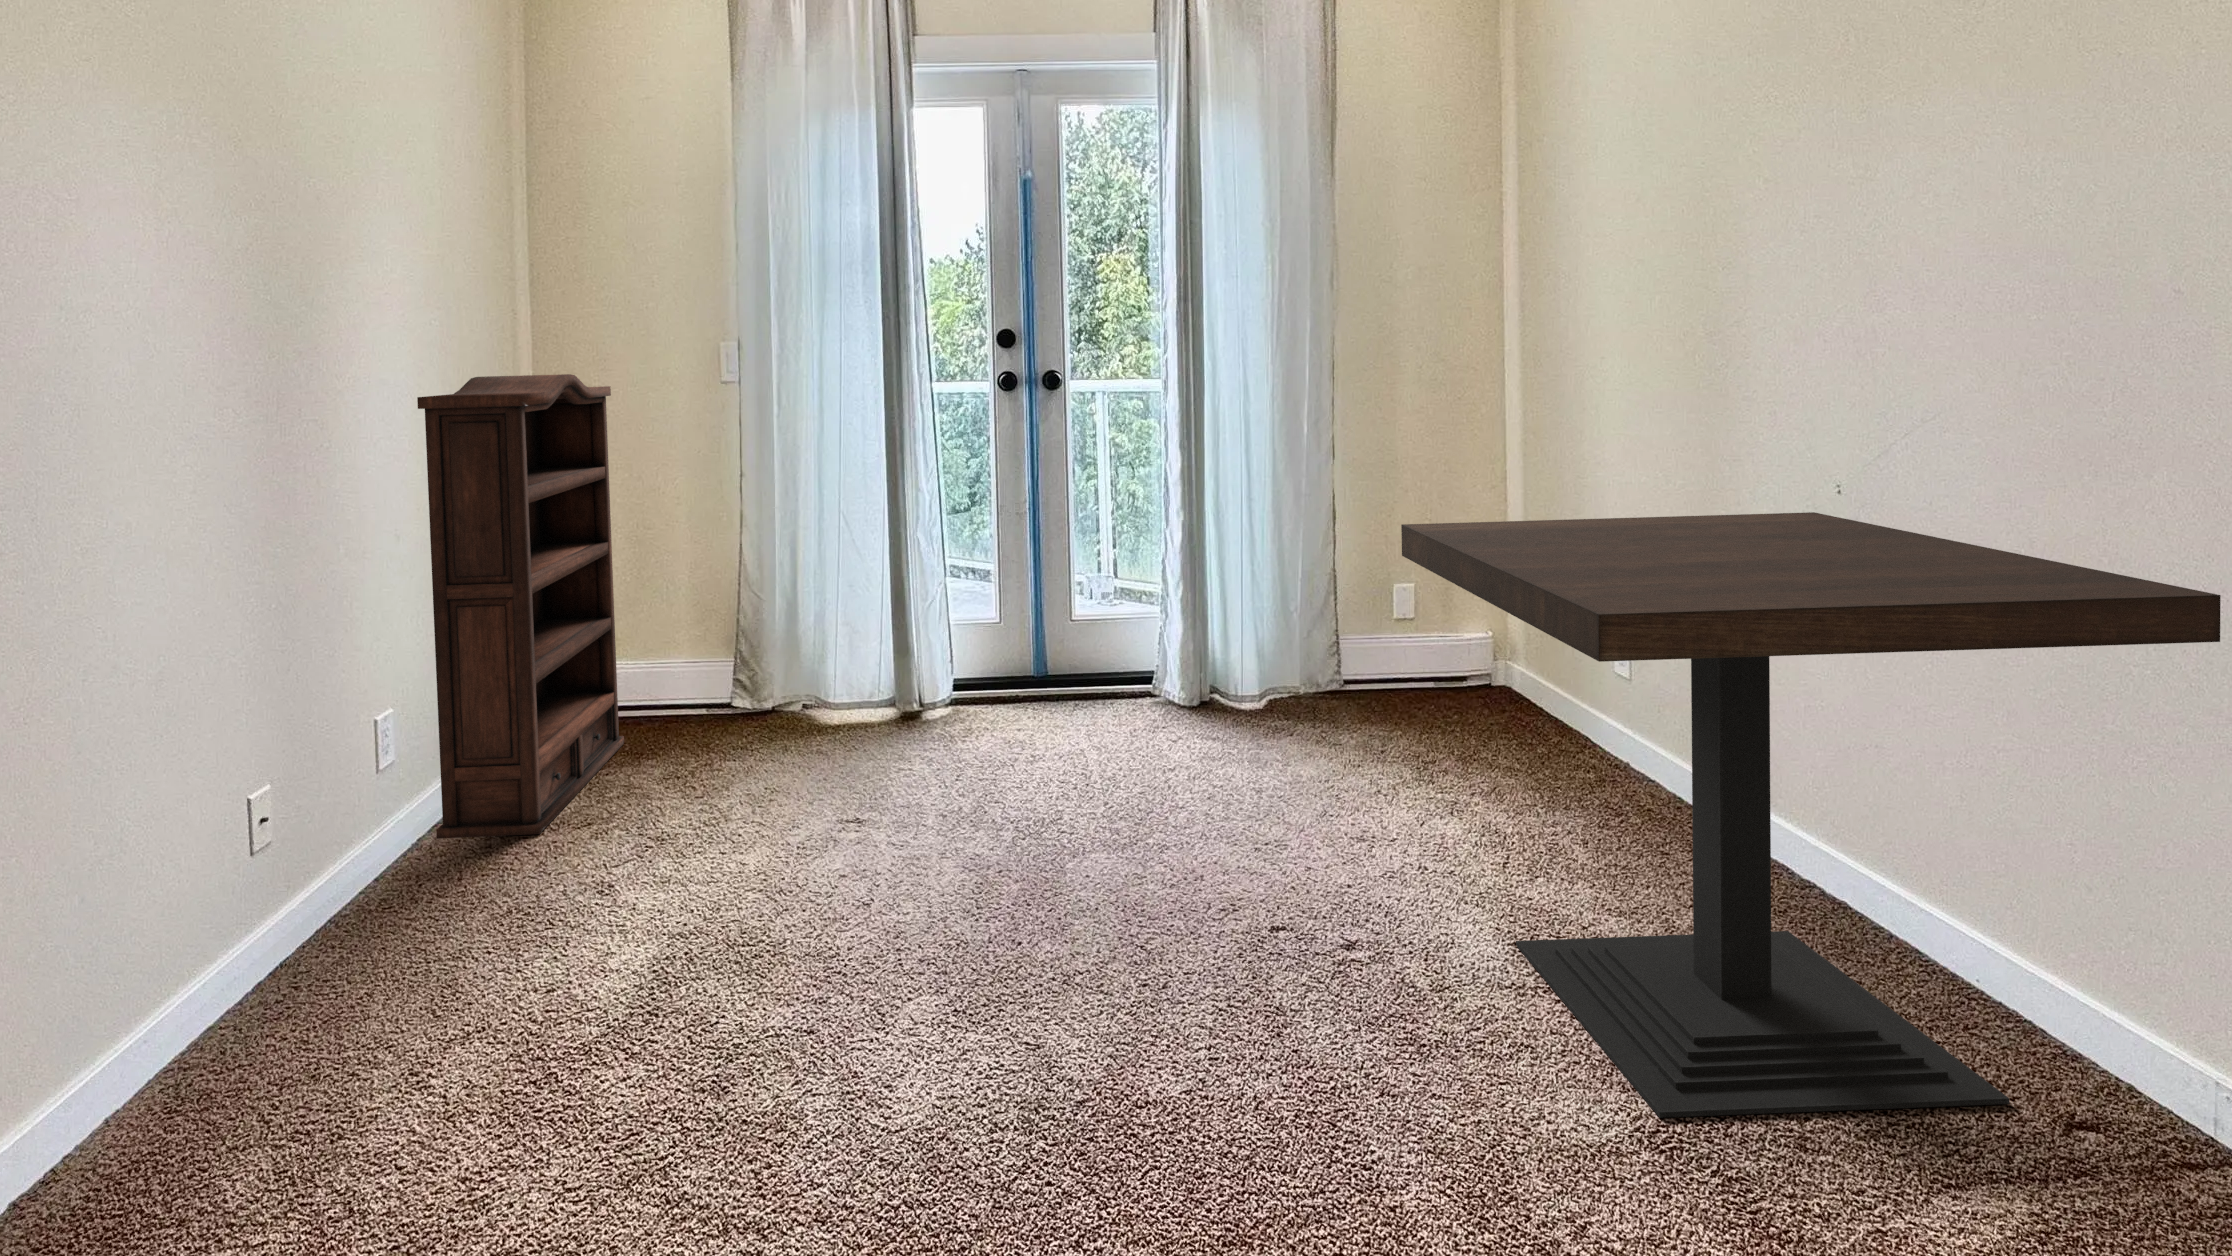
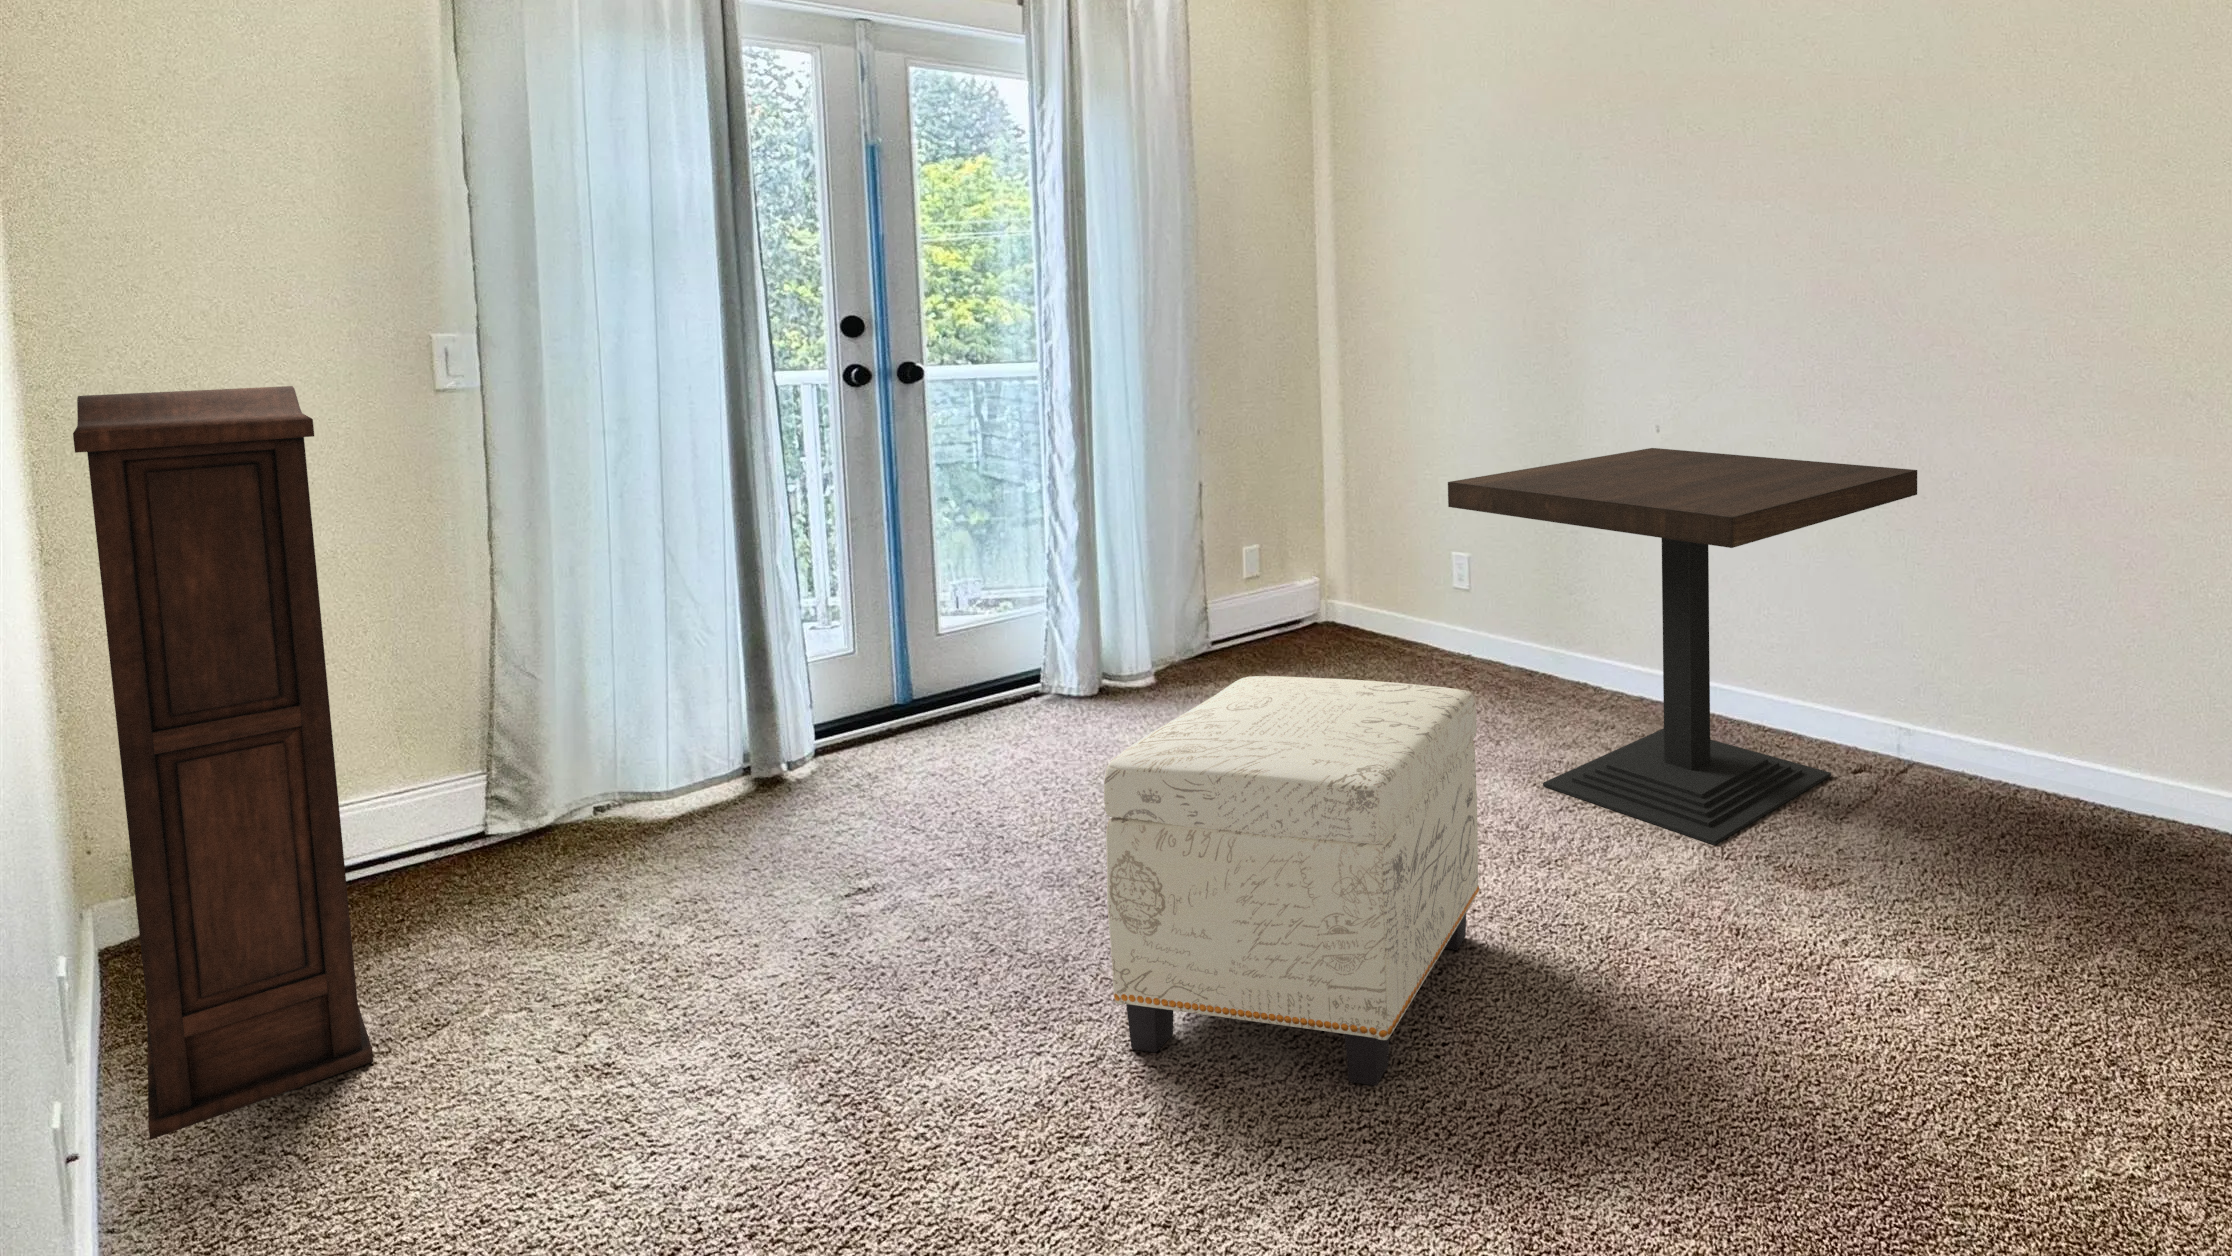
ottoman: none [816,703,1223,1182] -> present [1104,676,1479,1086]

